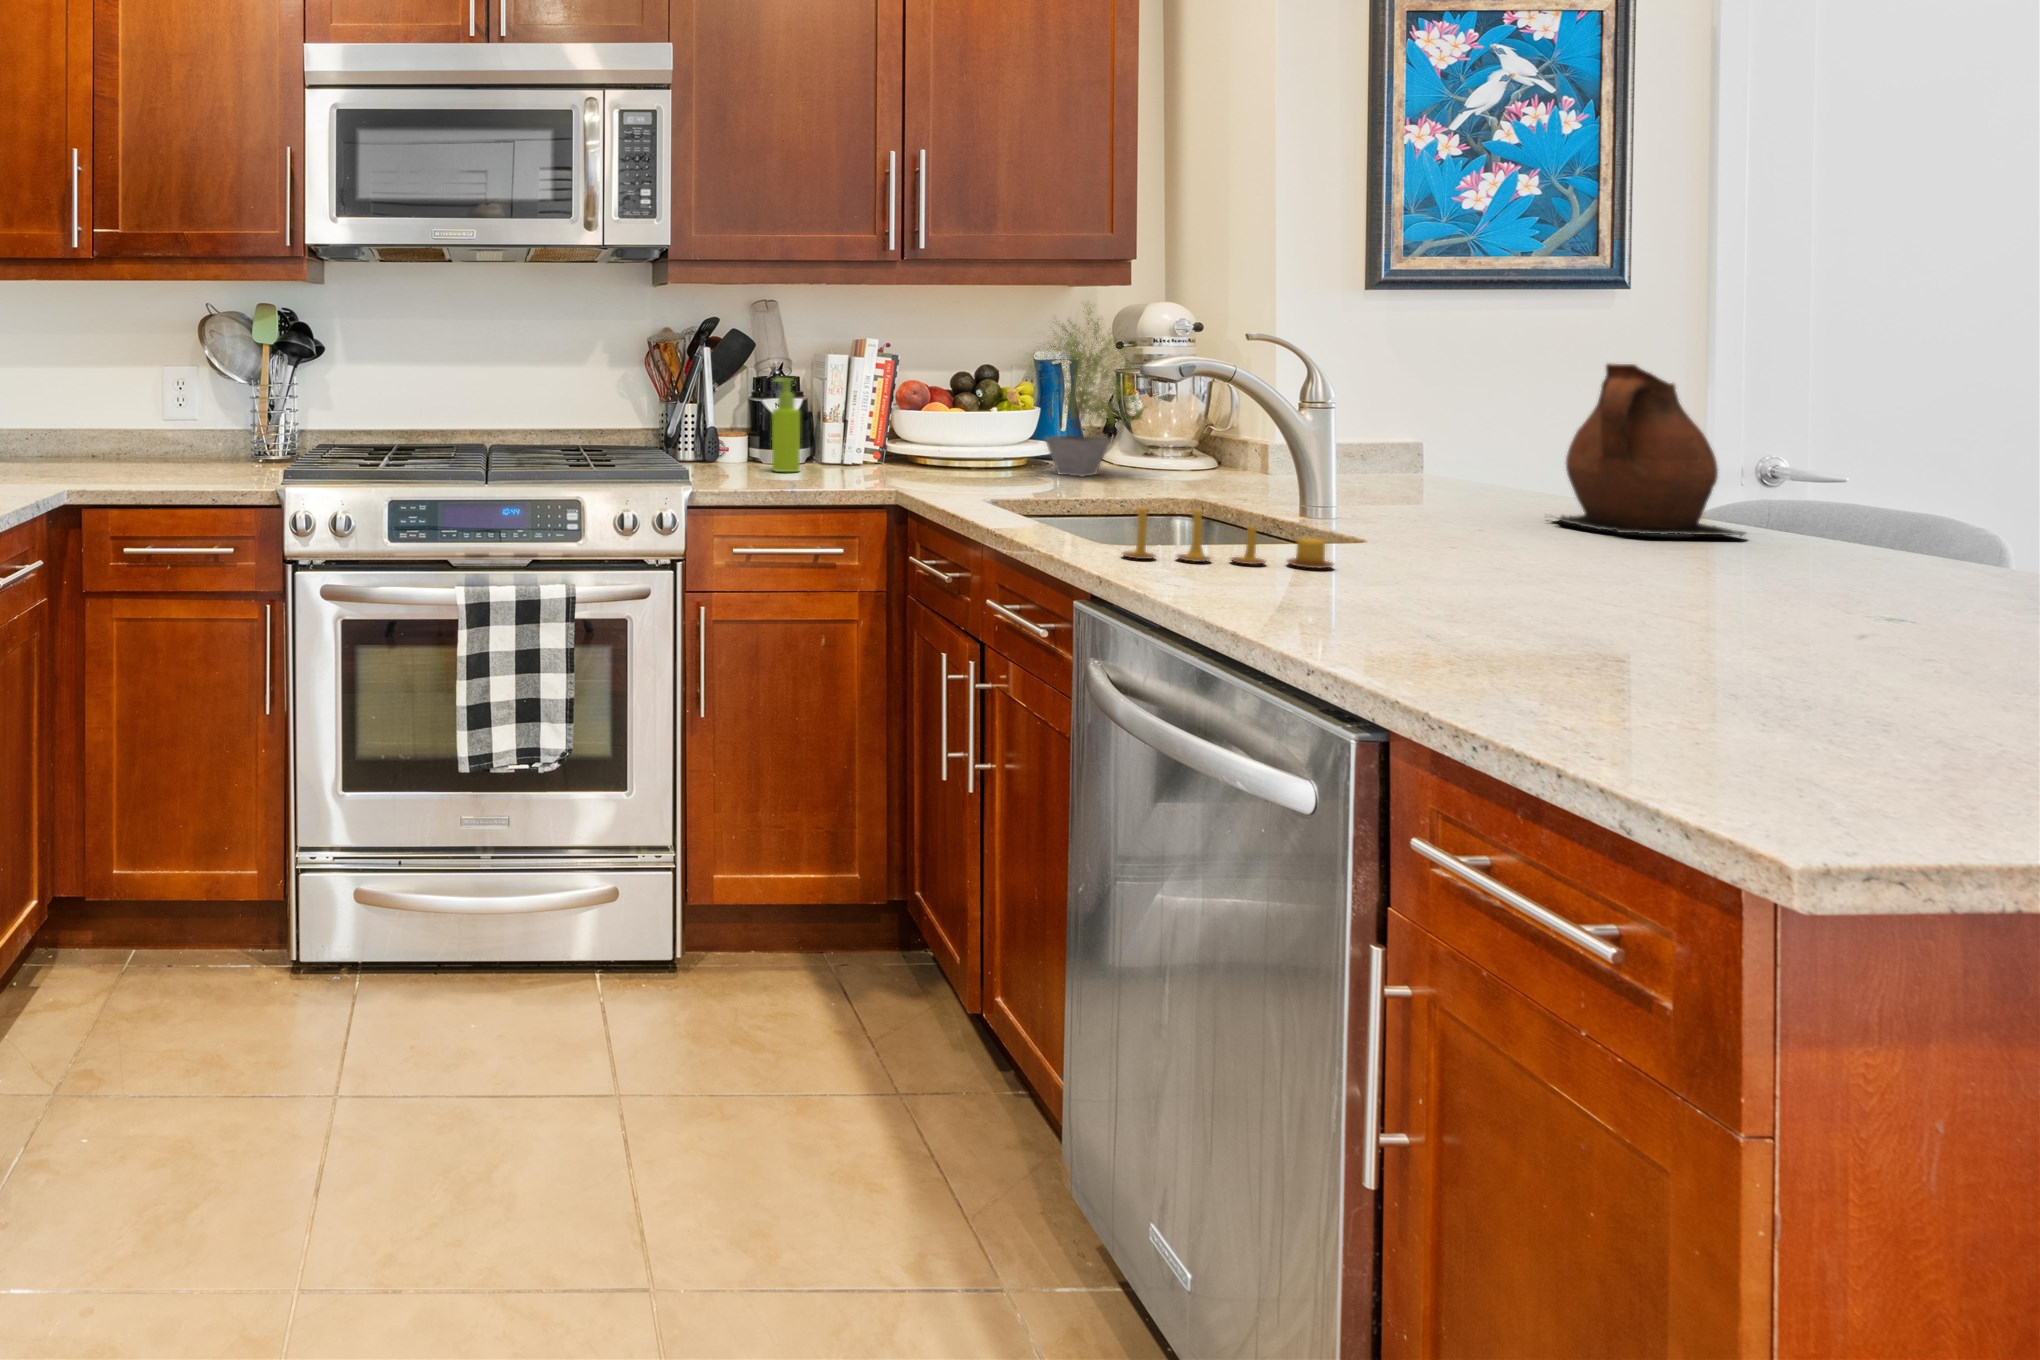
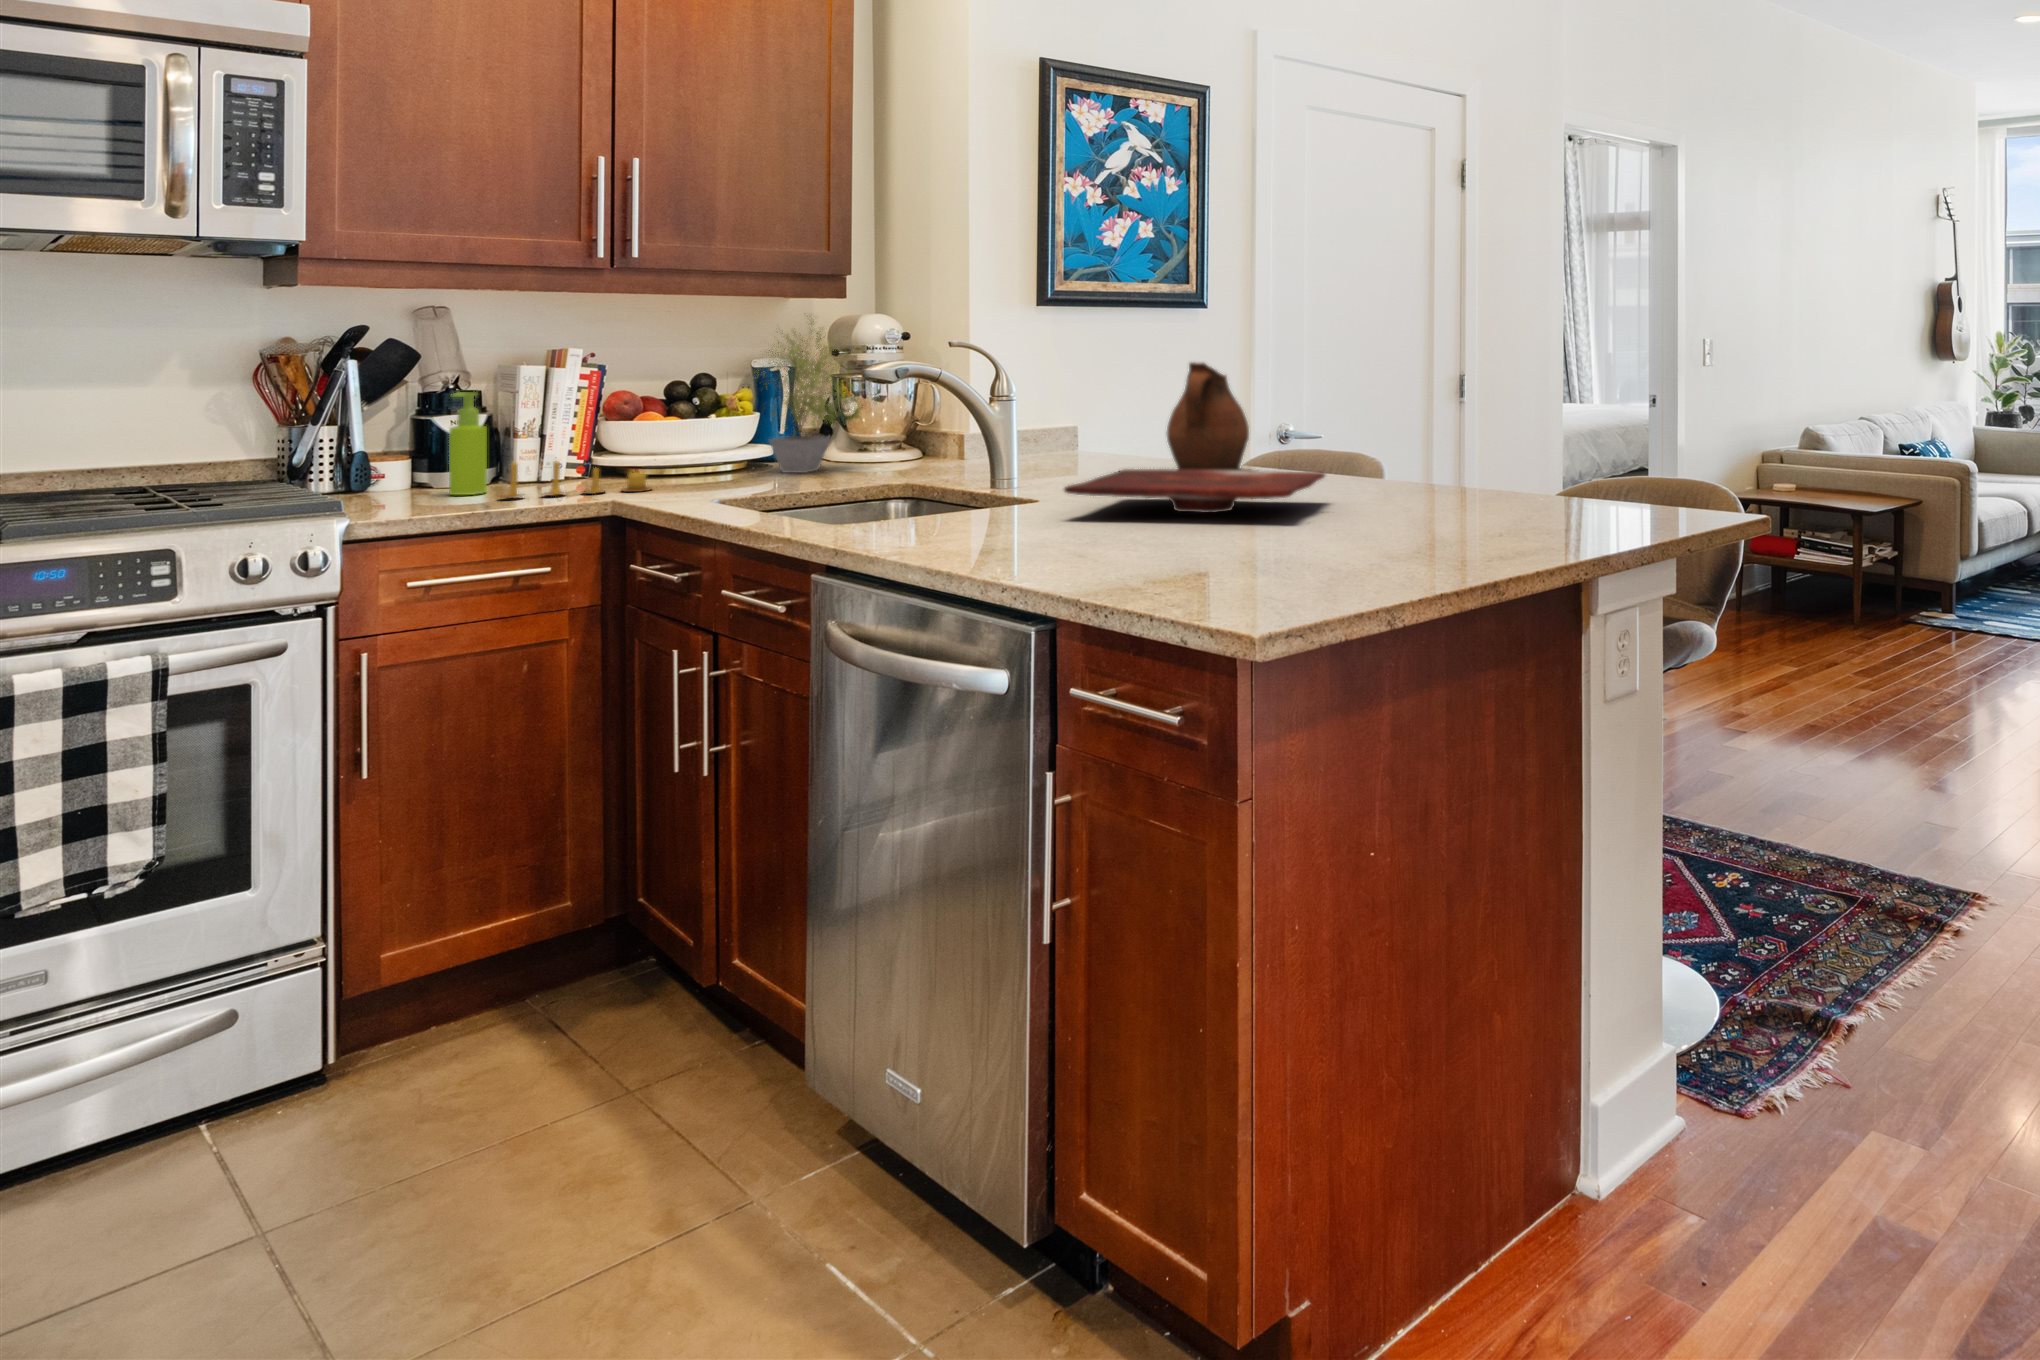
candle: present [1123,507,1333,568] -> present [500,461,650,498]
cutting board: none [1402,511,1895,592] -> present [1064,469,1325,513]

